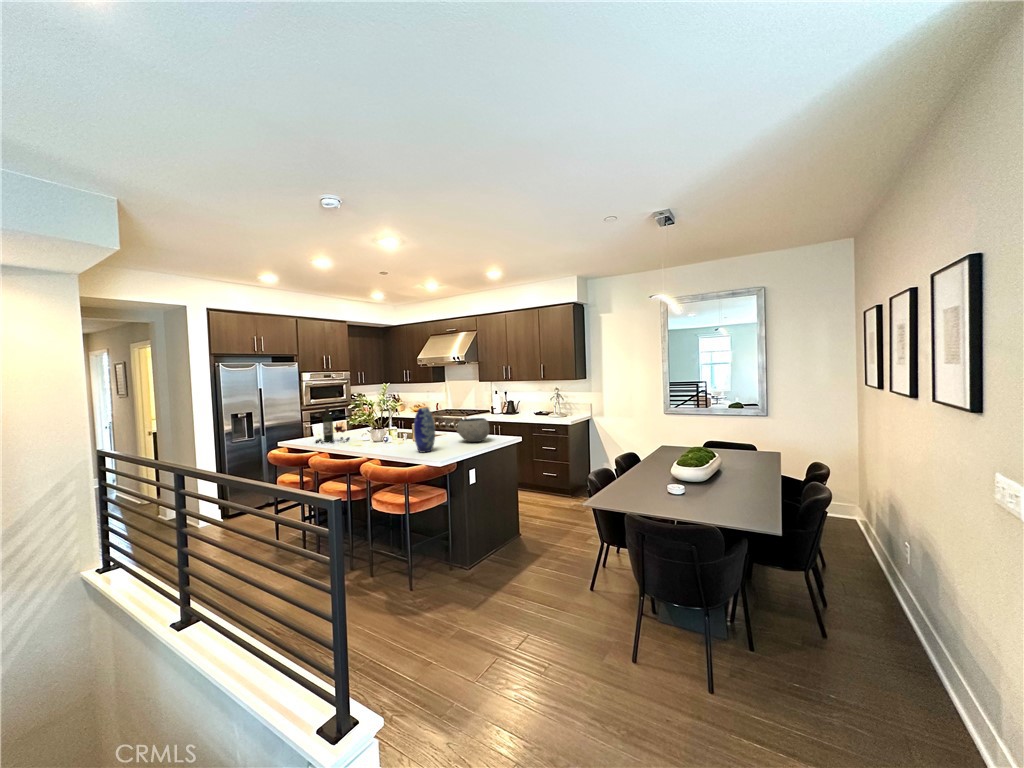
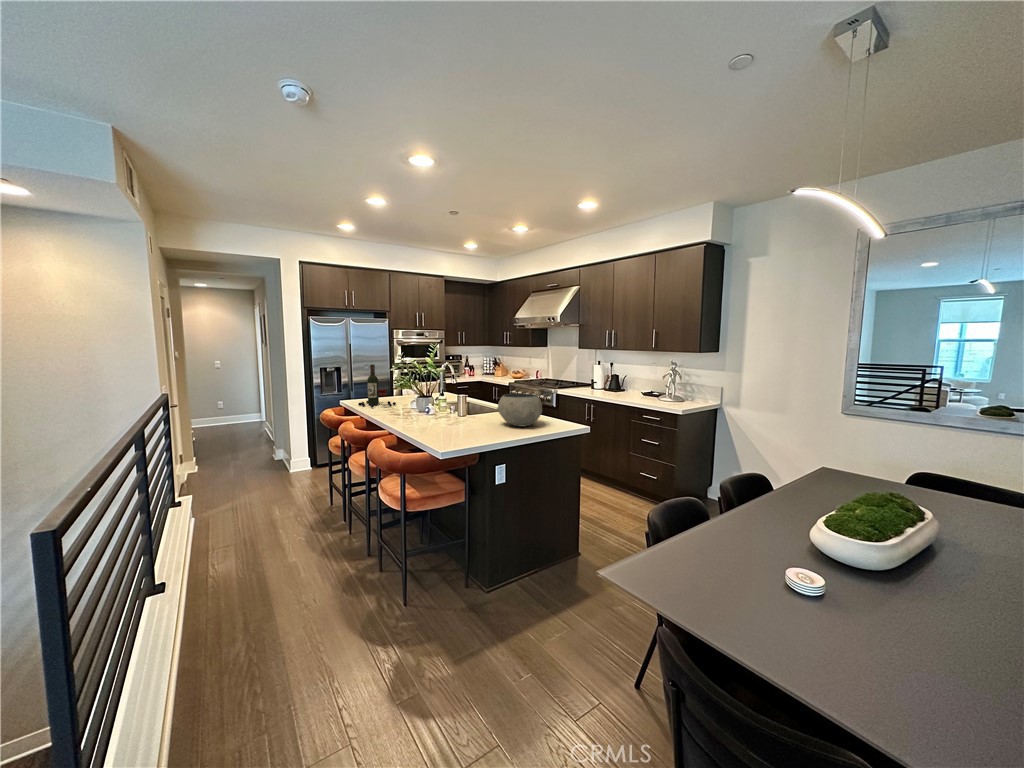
vase: present [414,408,435,453] -> none [426,374,455,434]

